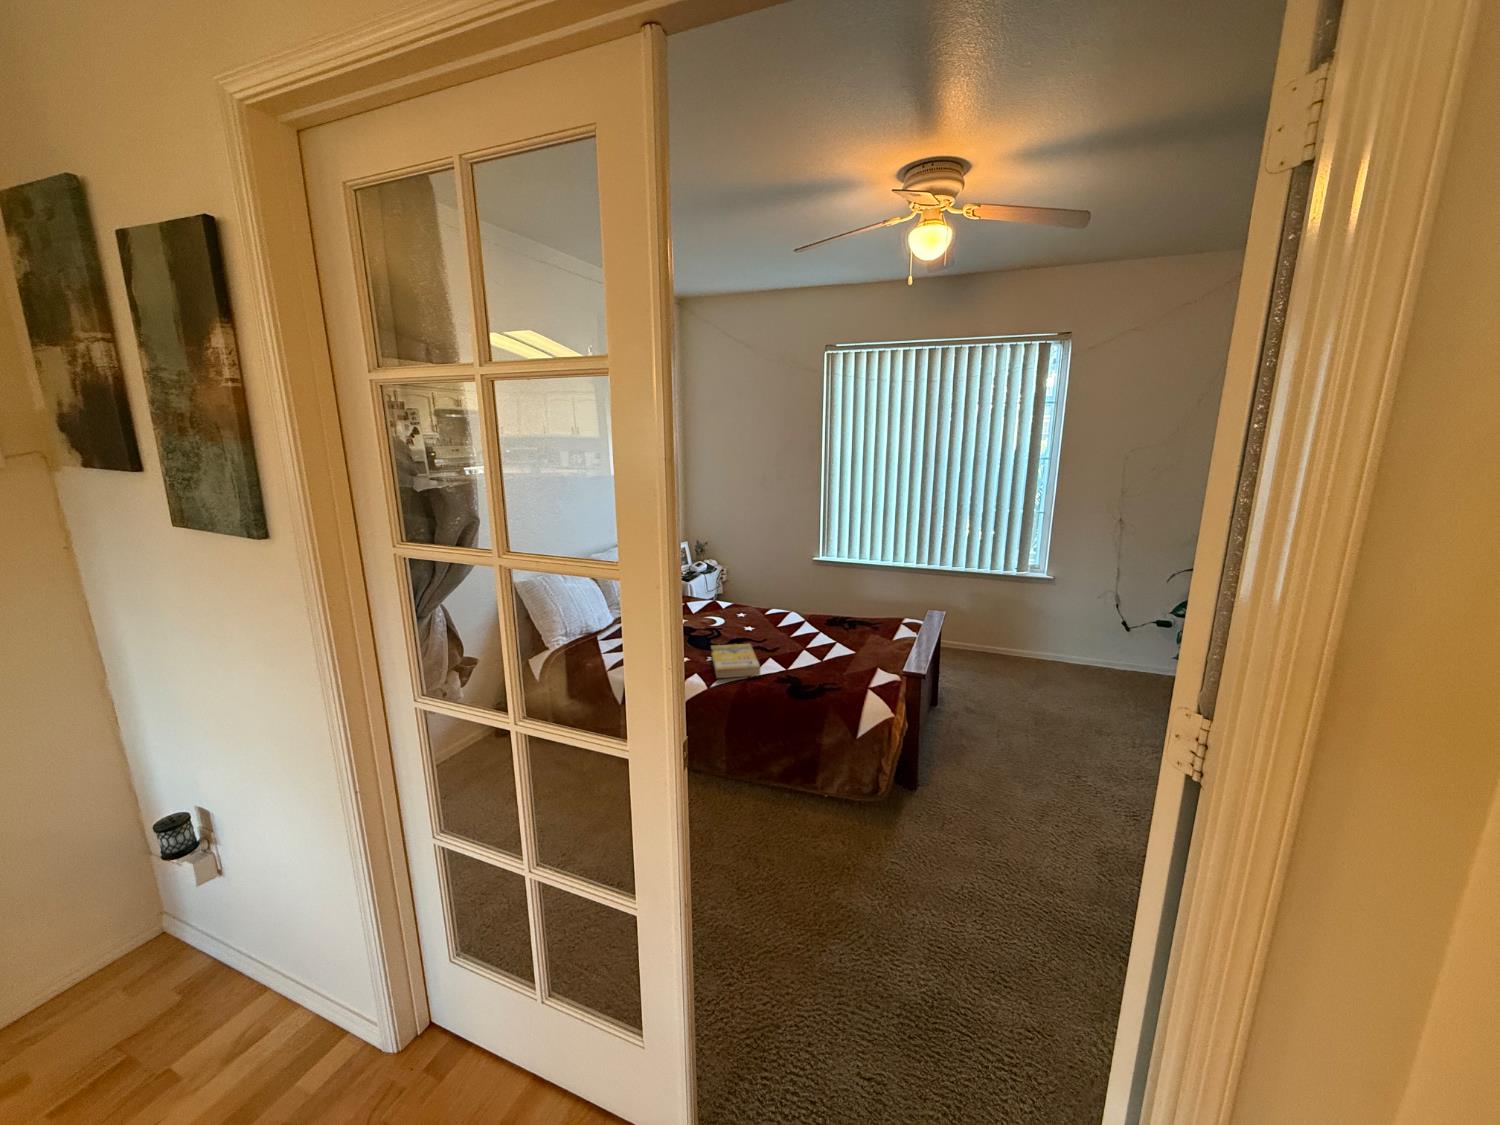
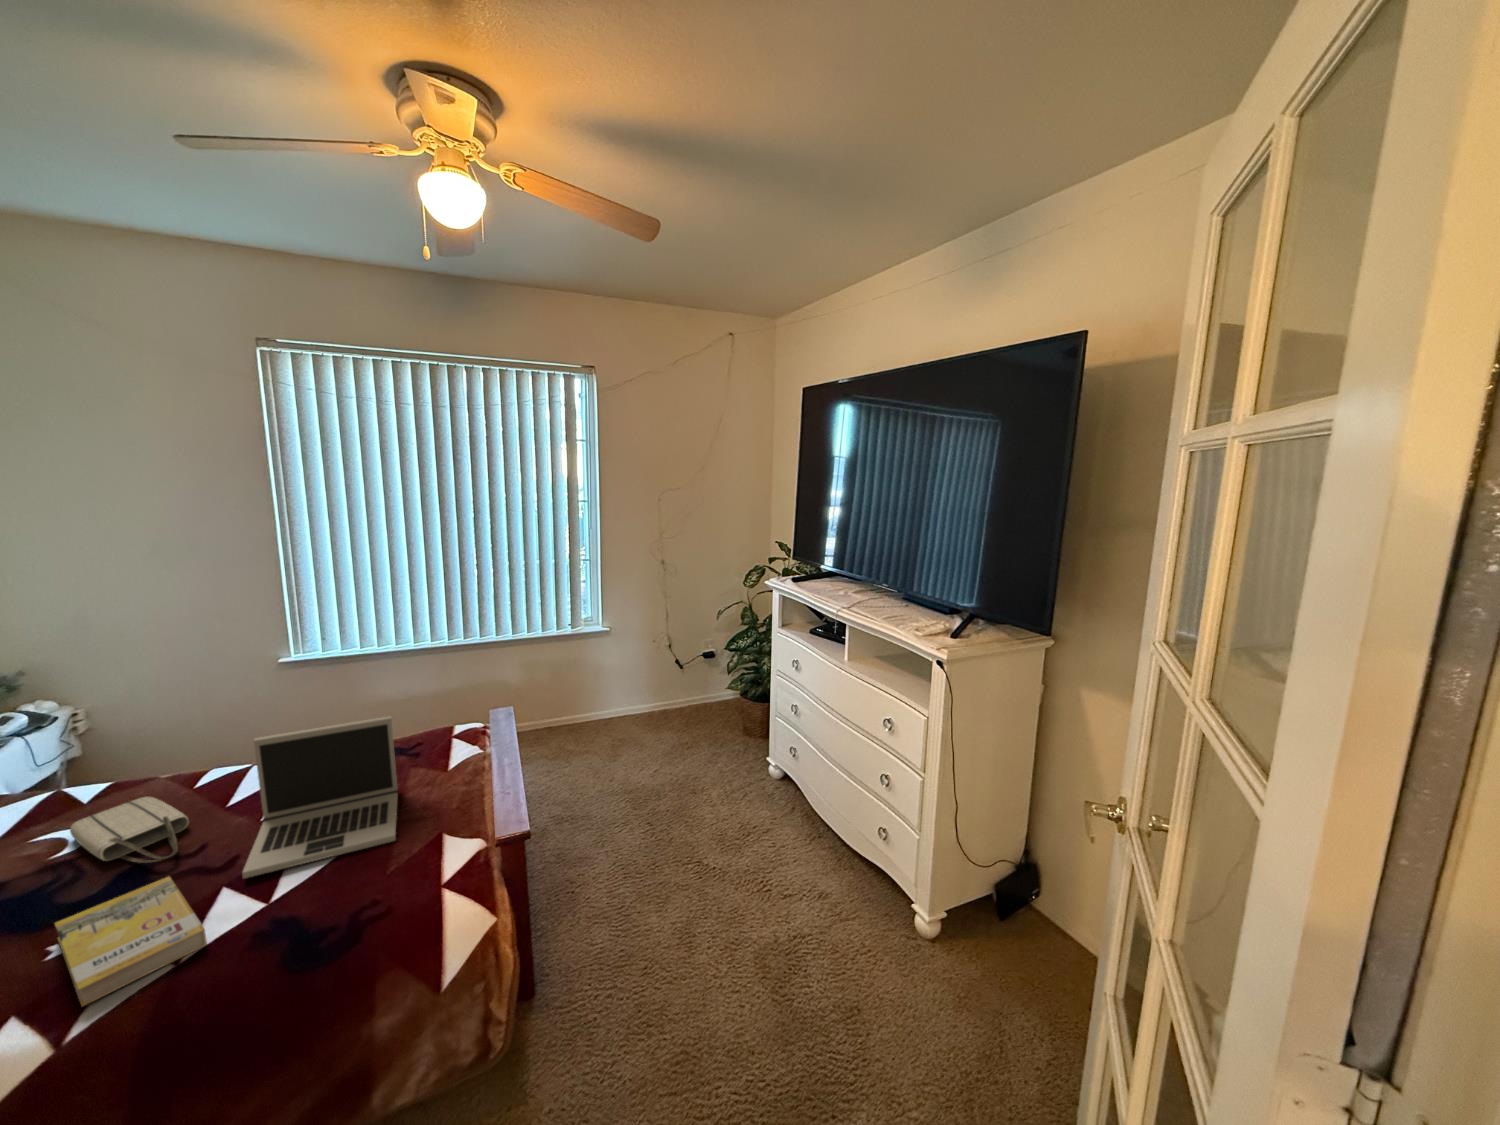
laptop: none [778,586,861,664] -> present [242,716,398,878]
tote bag: none [718,610,761,638] -> present [70,797,189,863]

